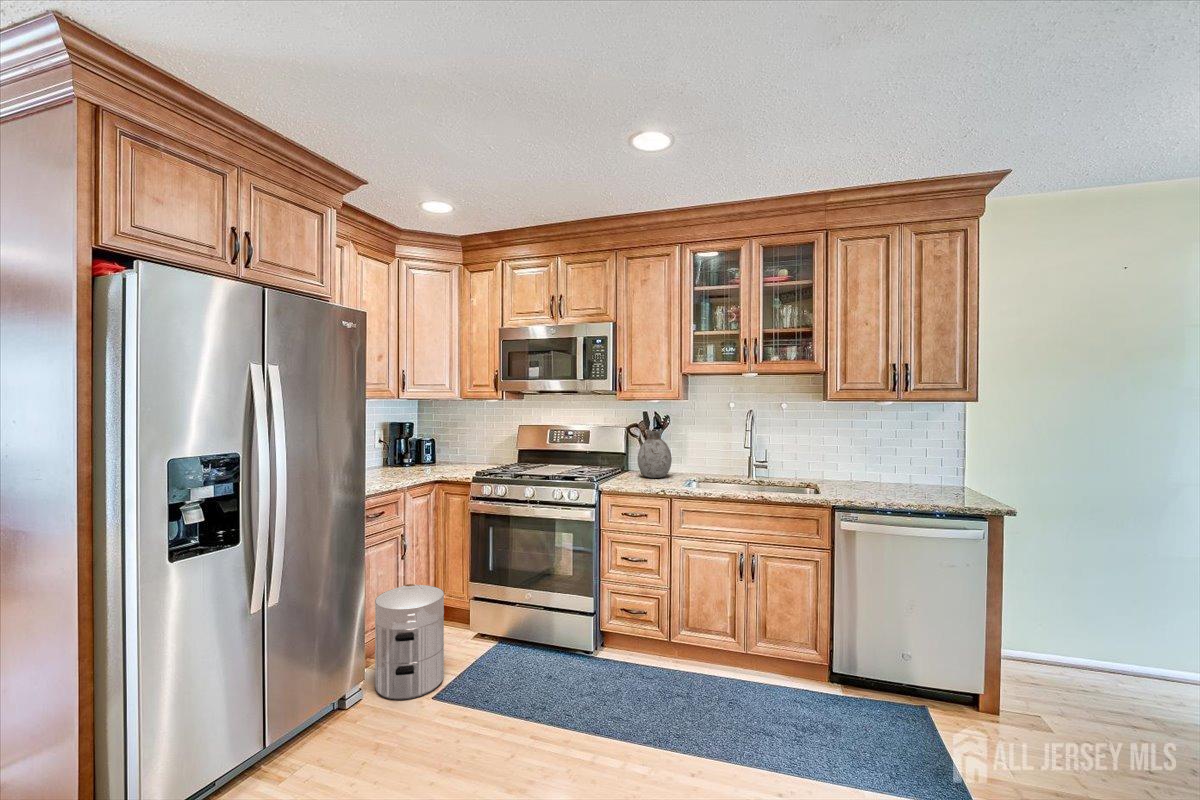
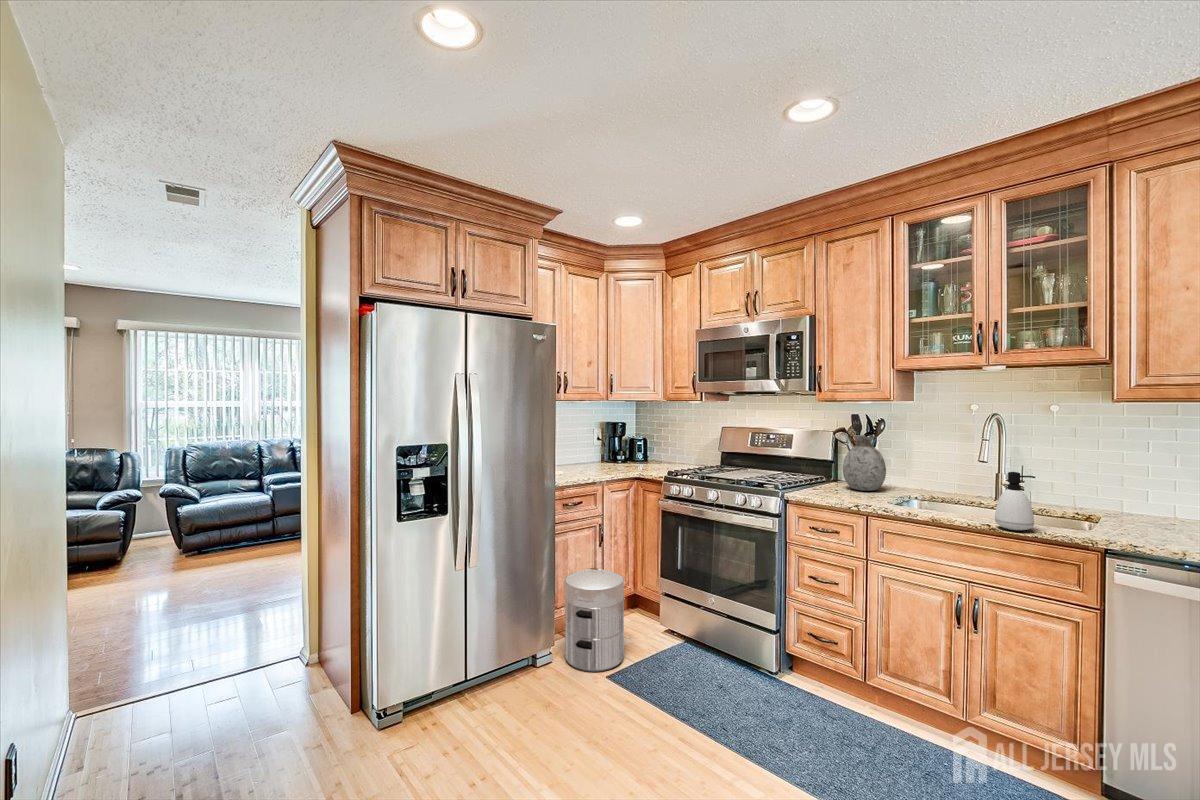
soap dispenser: none [766,454,792,498] -> present [995,472,1035,530]

